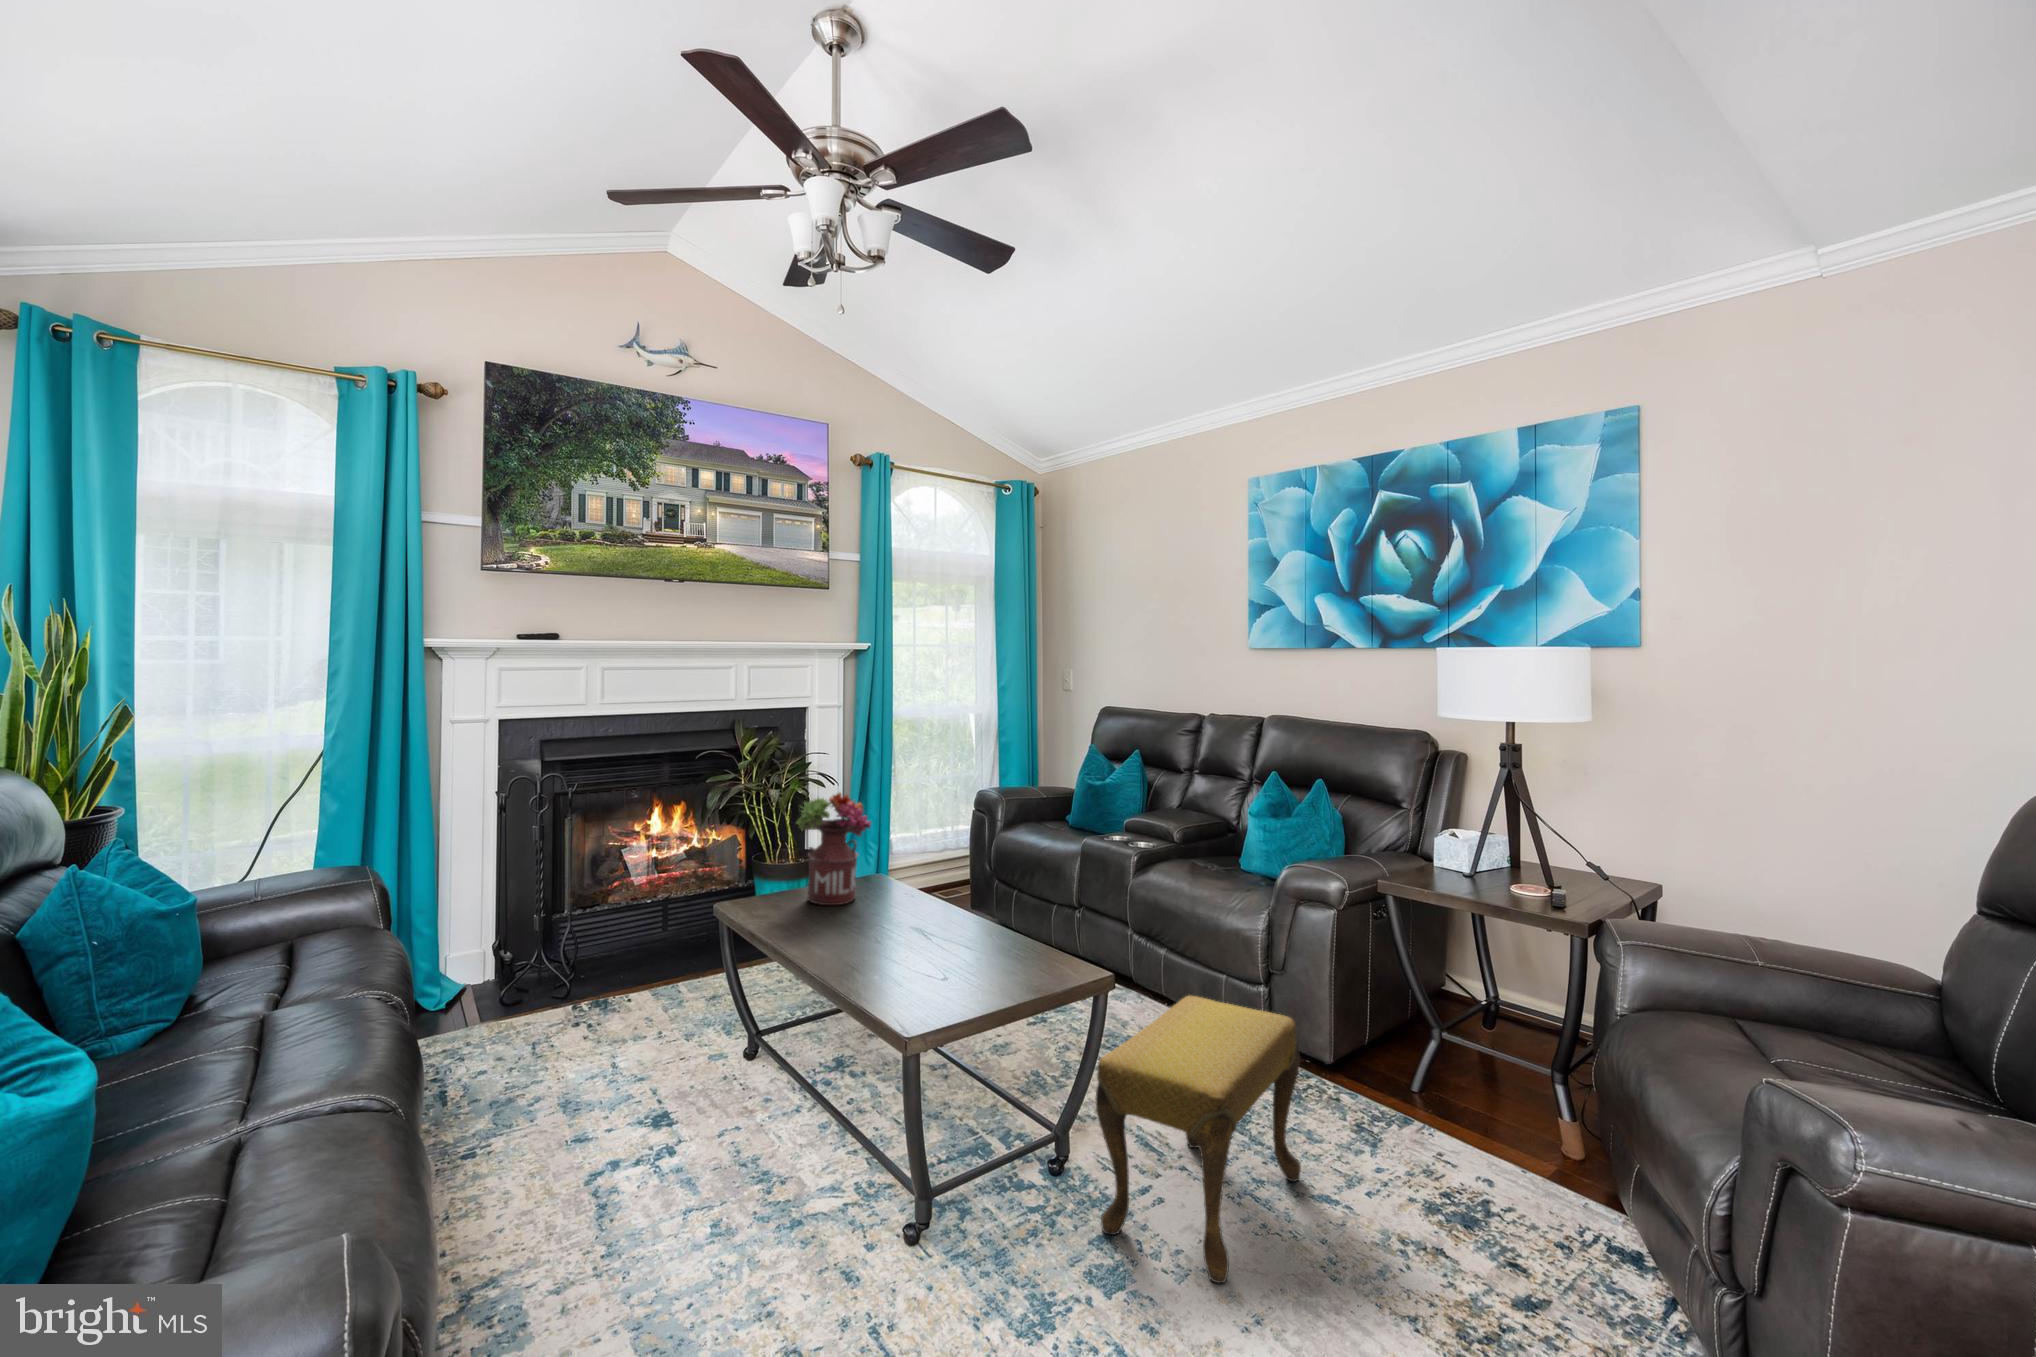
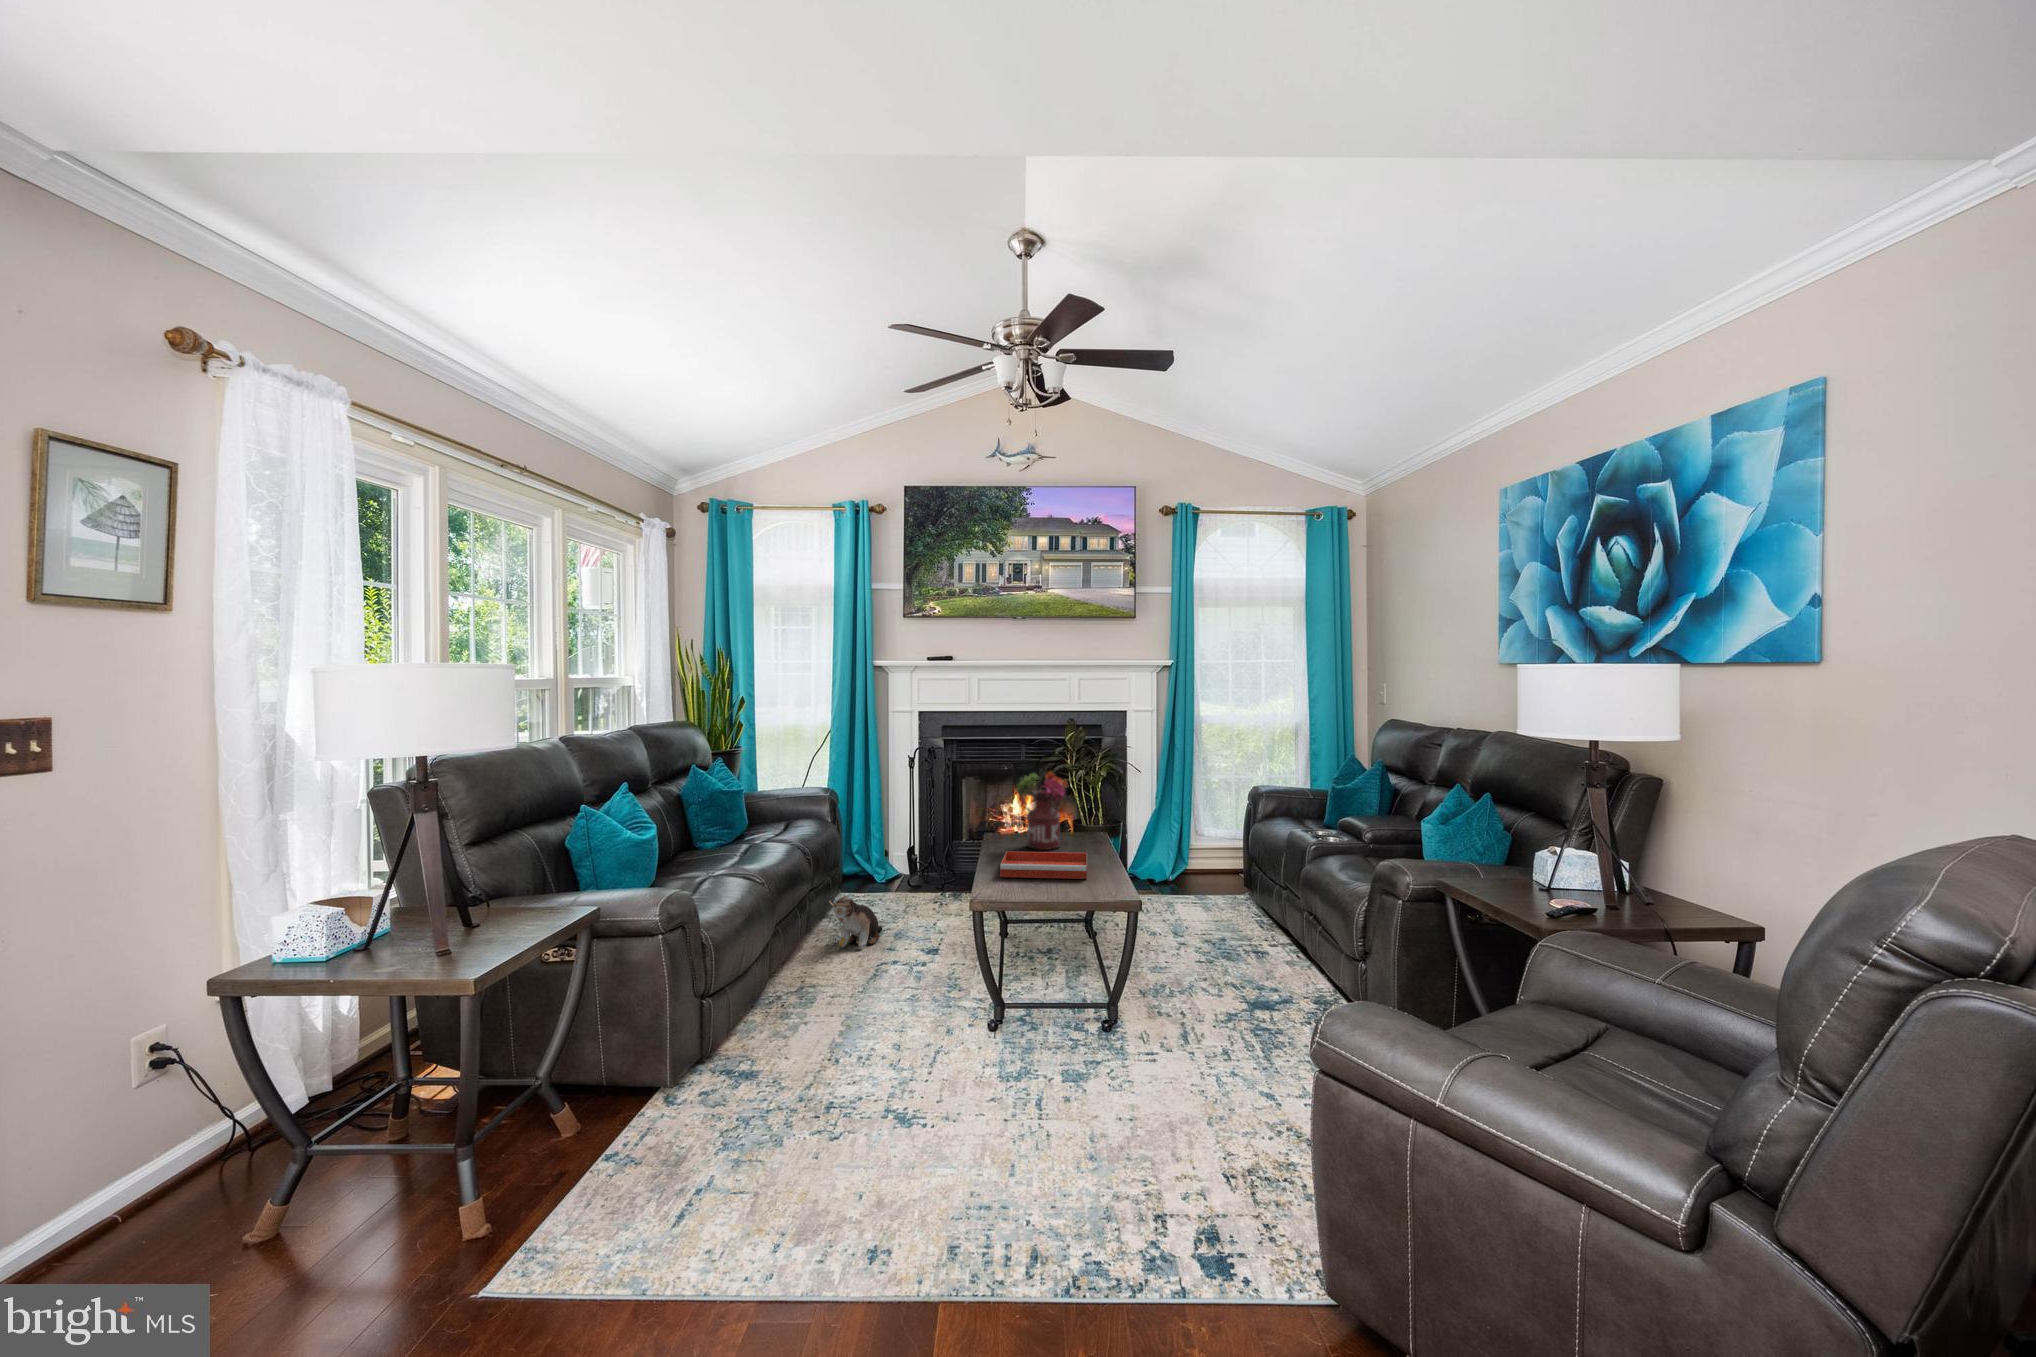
tray: none [825,902,978,963] -> present [1000,851,1087,879]
footstool: present [1096,995,1301,1283] -> none [1075,937,1253,1109]
plush toy: none [481,1042,560,1135] -> present [829,896,882,948]

